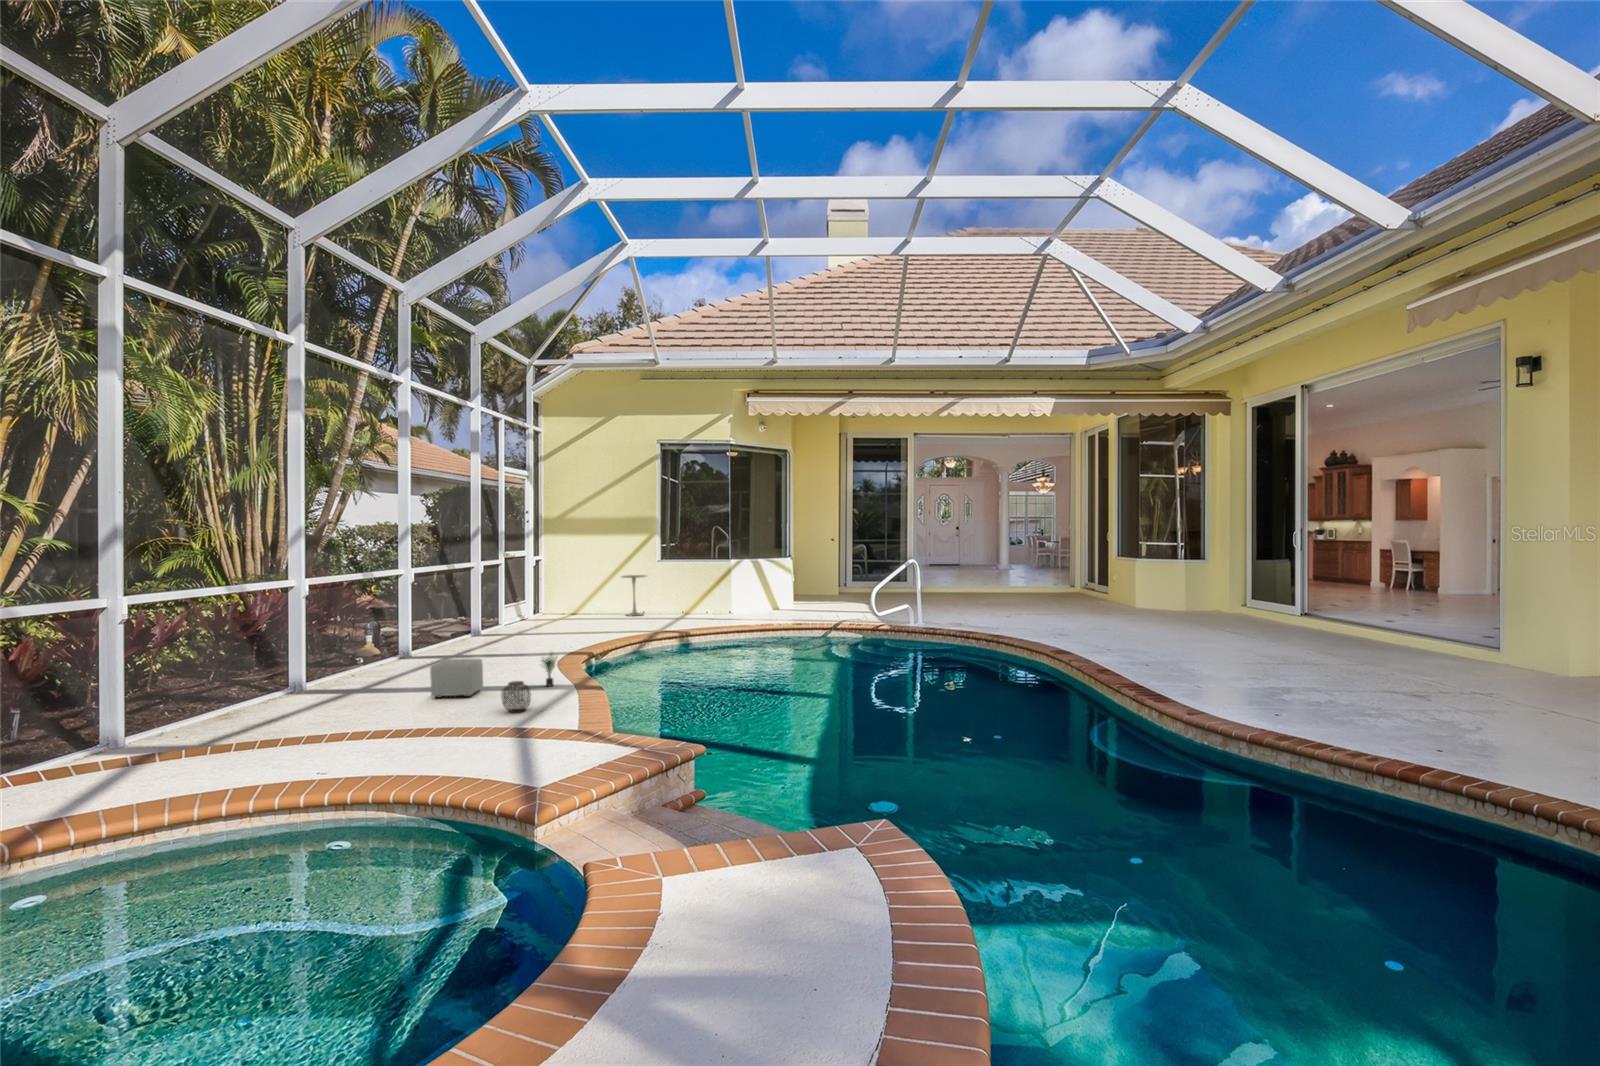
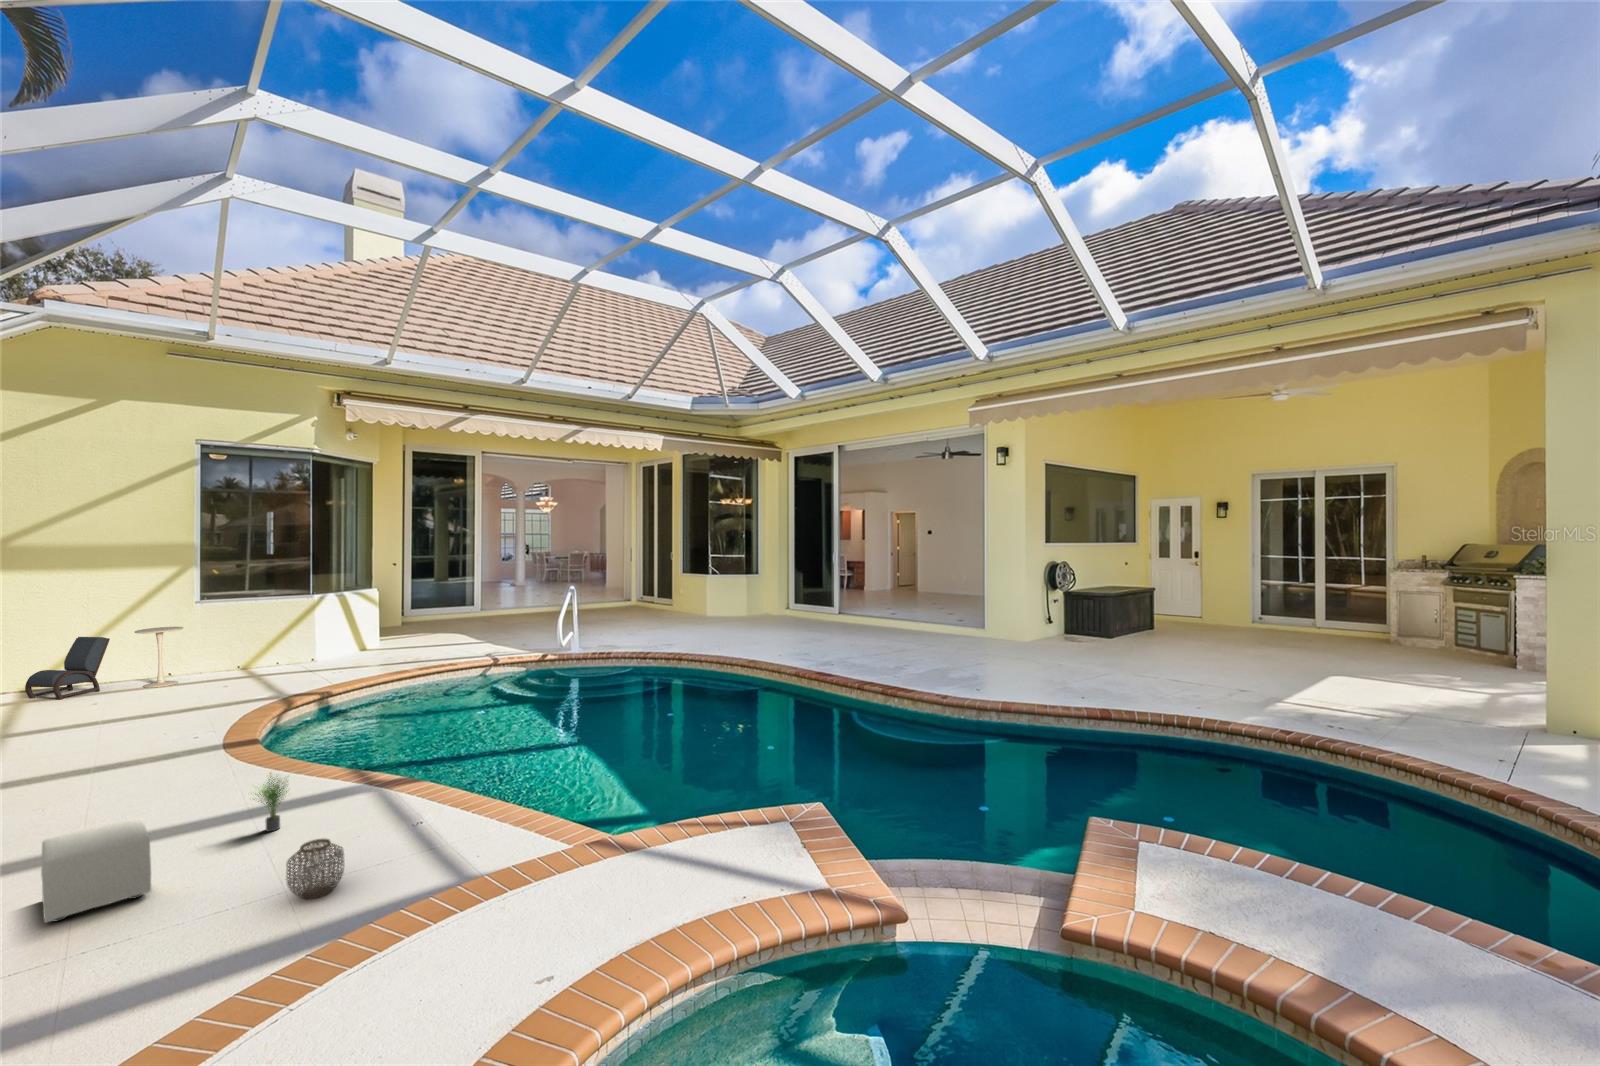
lounge chair: none [571,578,611,617] -> present [25,637,110,700]

